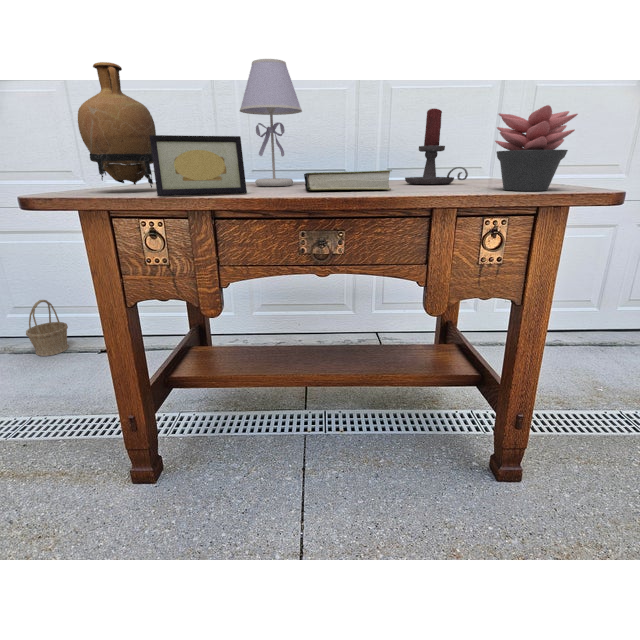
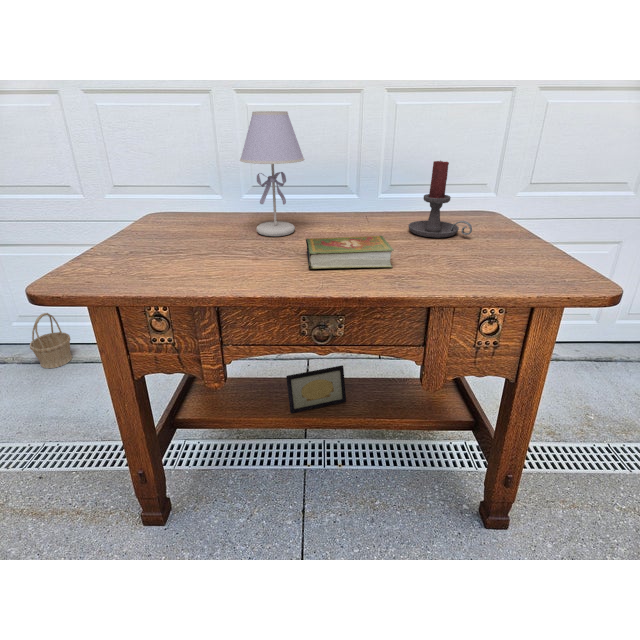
vase: present [78,62,156,187] -> none [76,134,156,250]
succulent plant: present [495,105,578,191] -> none [499,196,582,281]
picture frame: present [150,135,247,196] -> present [286,365,346,413]

